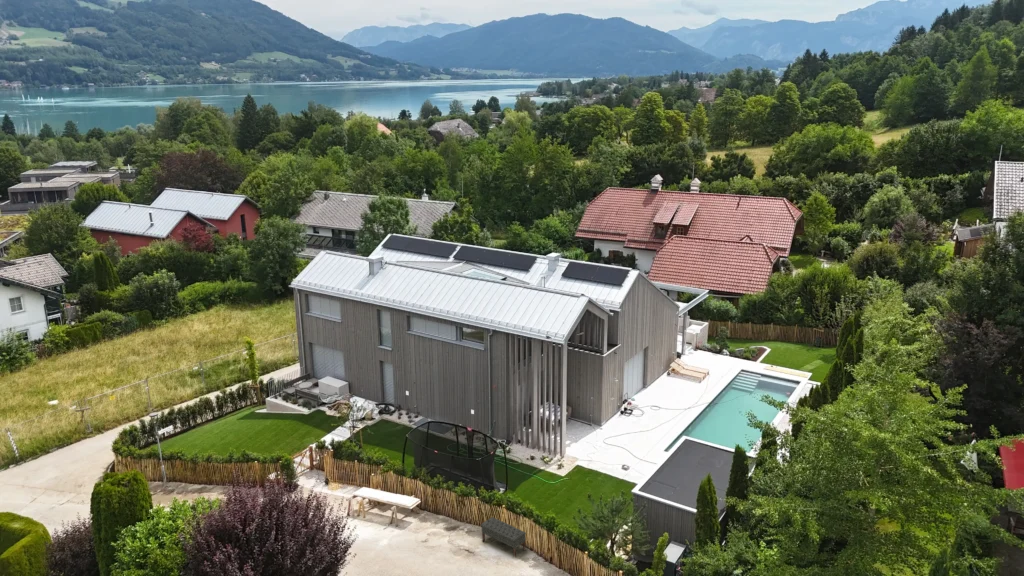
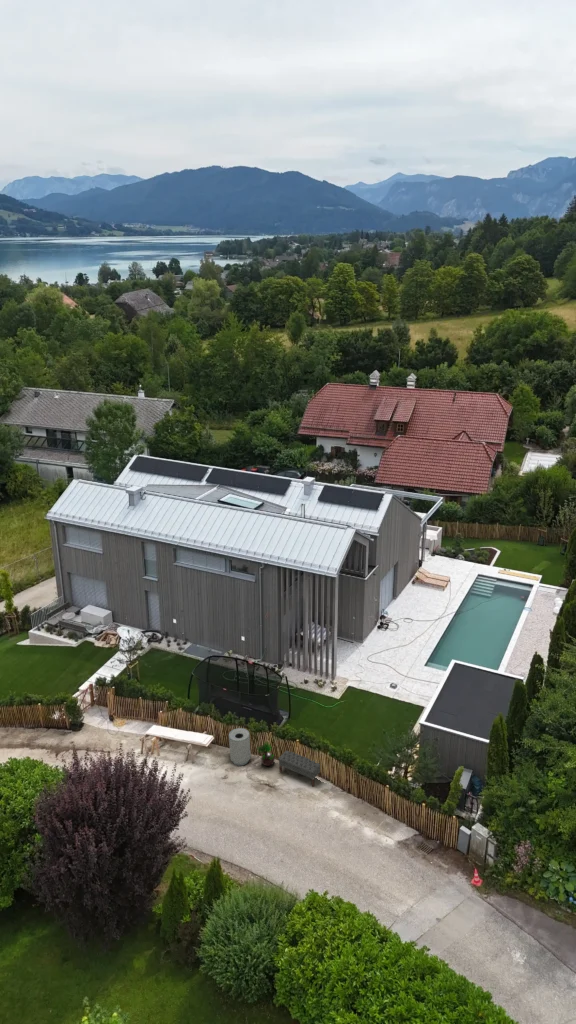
trash can: none [432,492,456,532] -> present [229,728,251,766]
potted tree: none [458,504,479,534] -> present [257,742,275,766]

